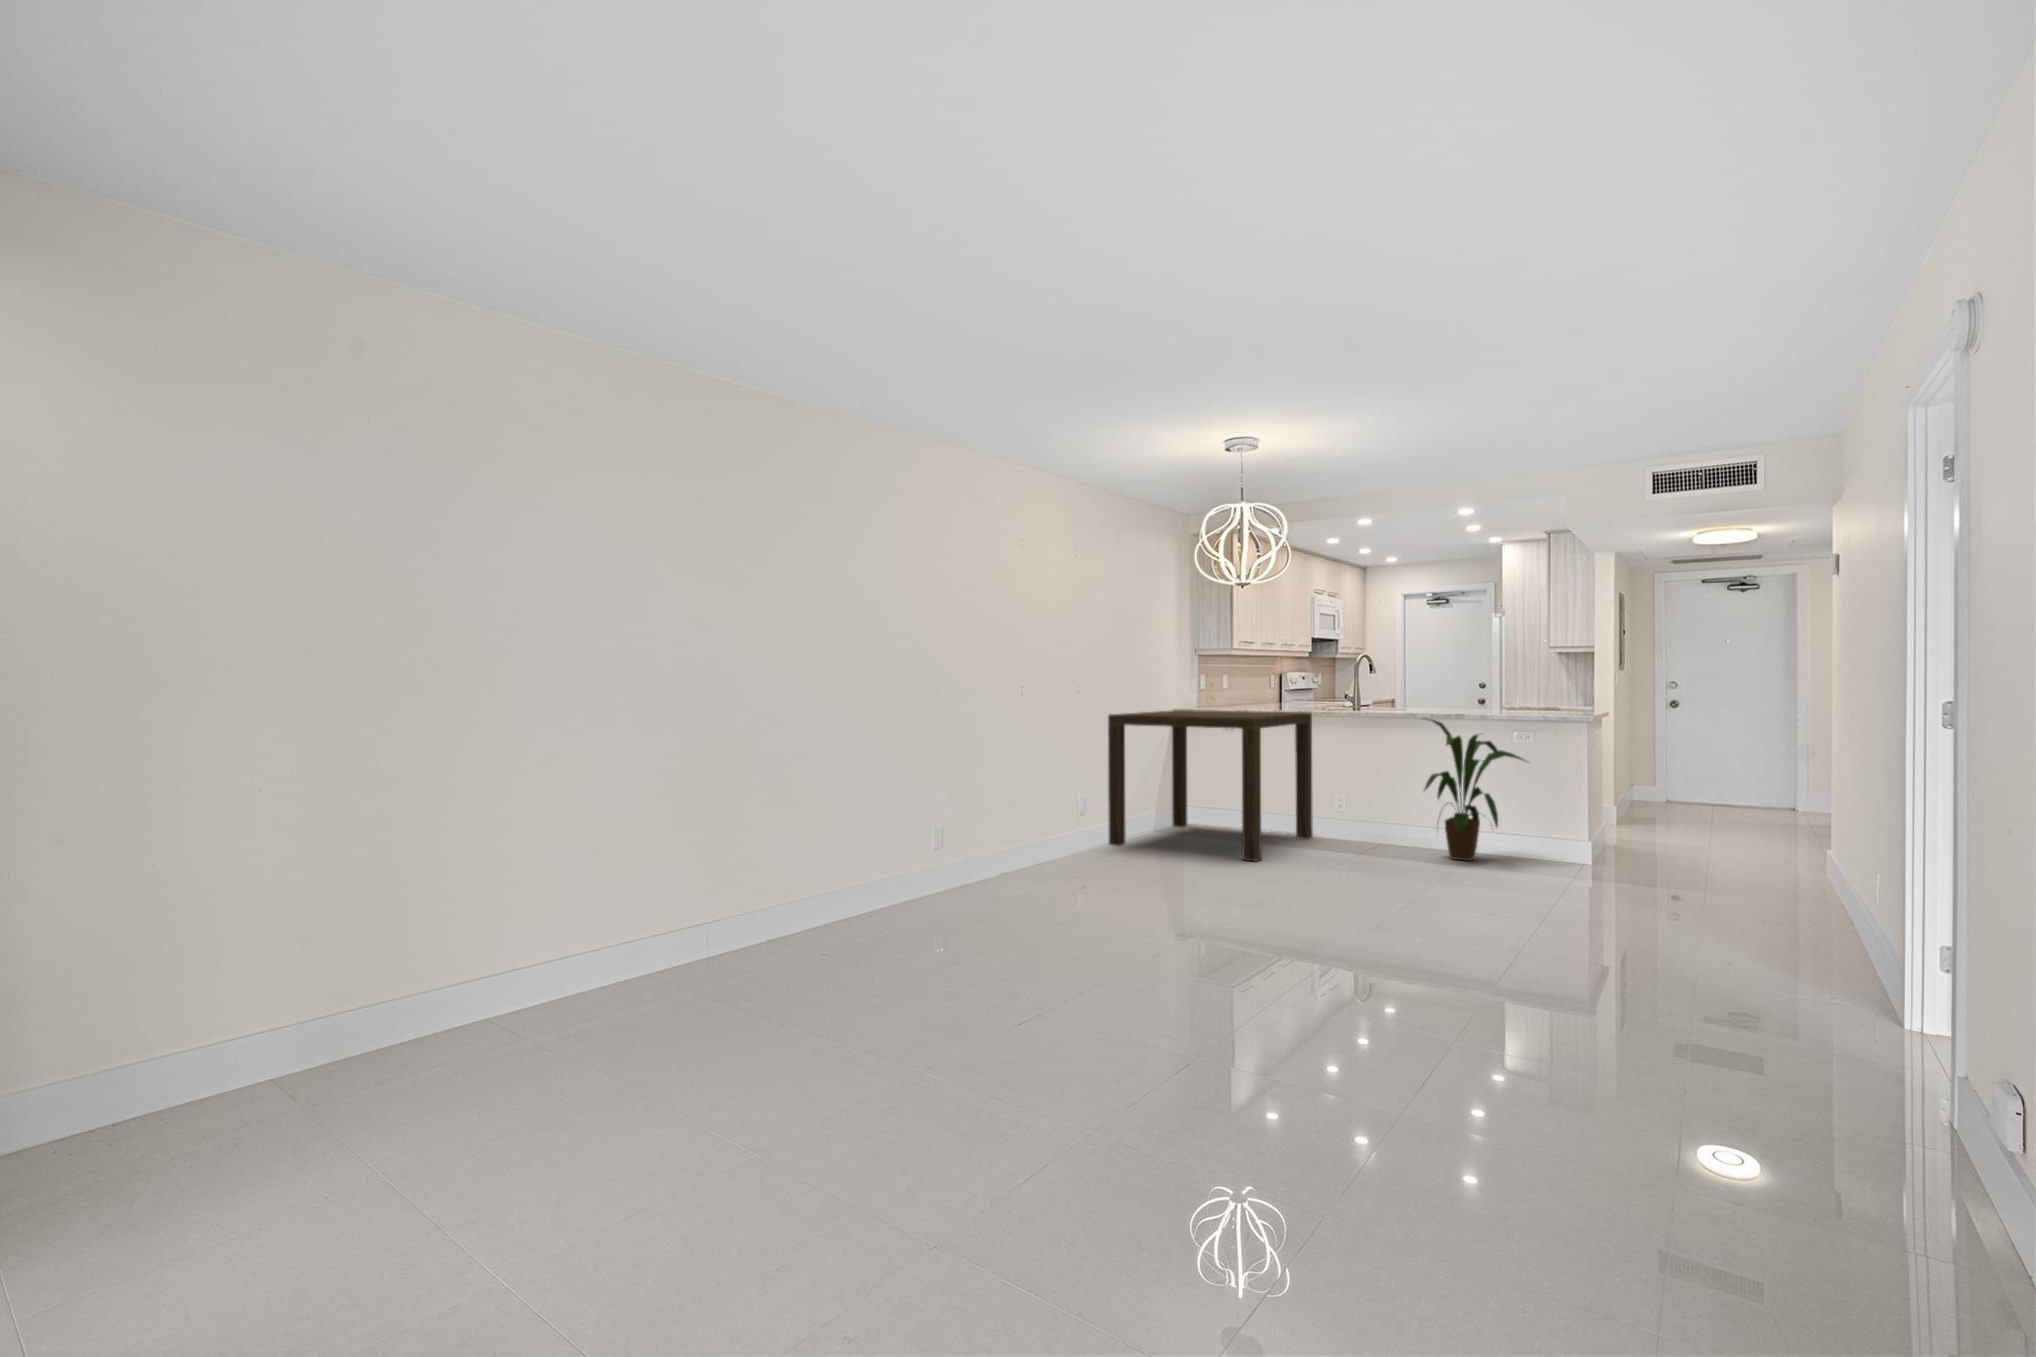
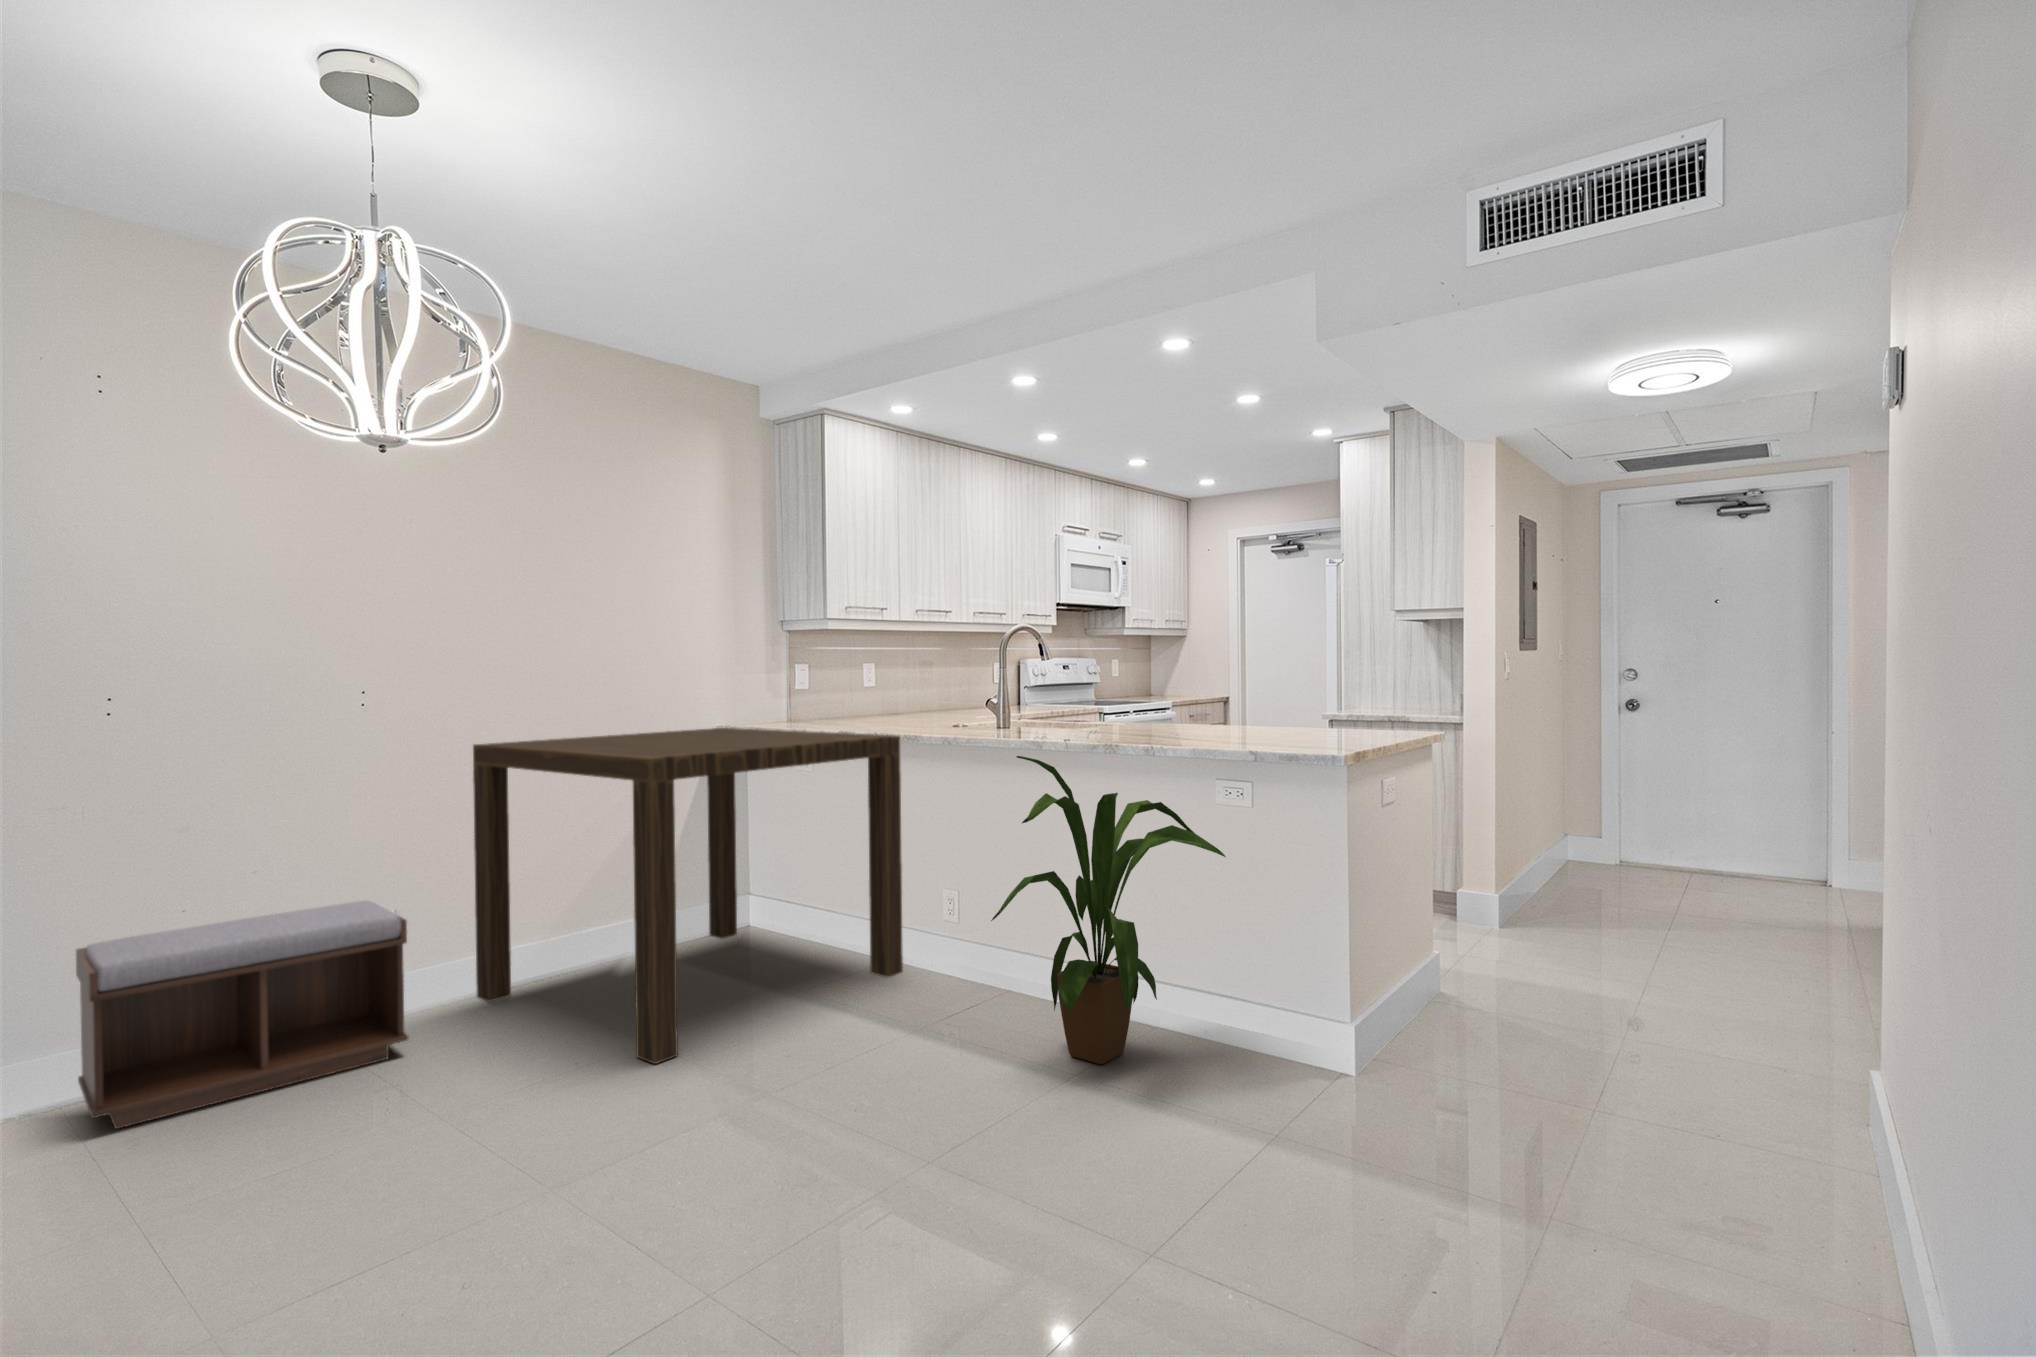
bench: none [1015,789,1130,876] -> present [76,901,409,1129]

